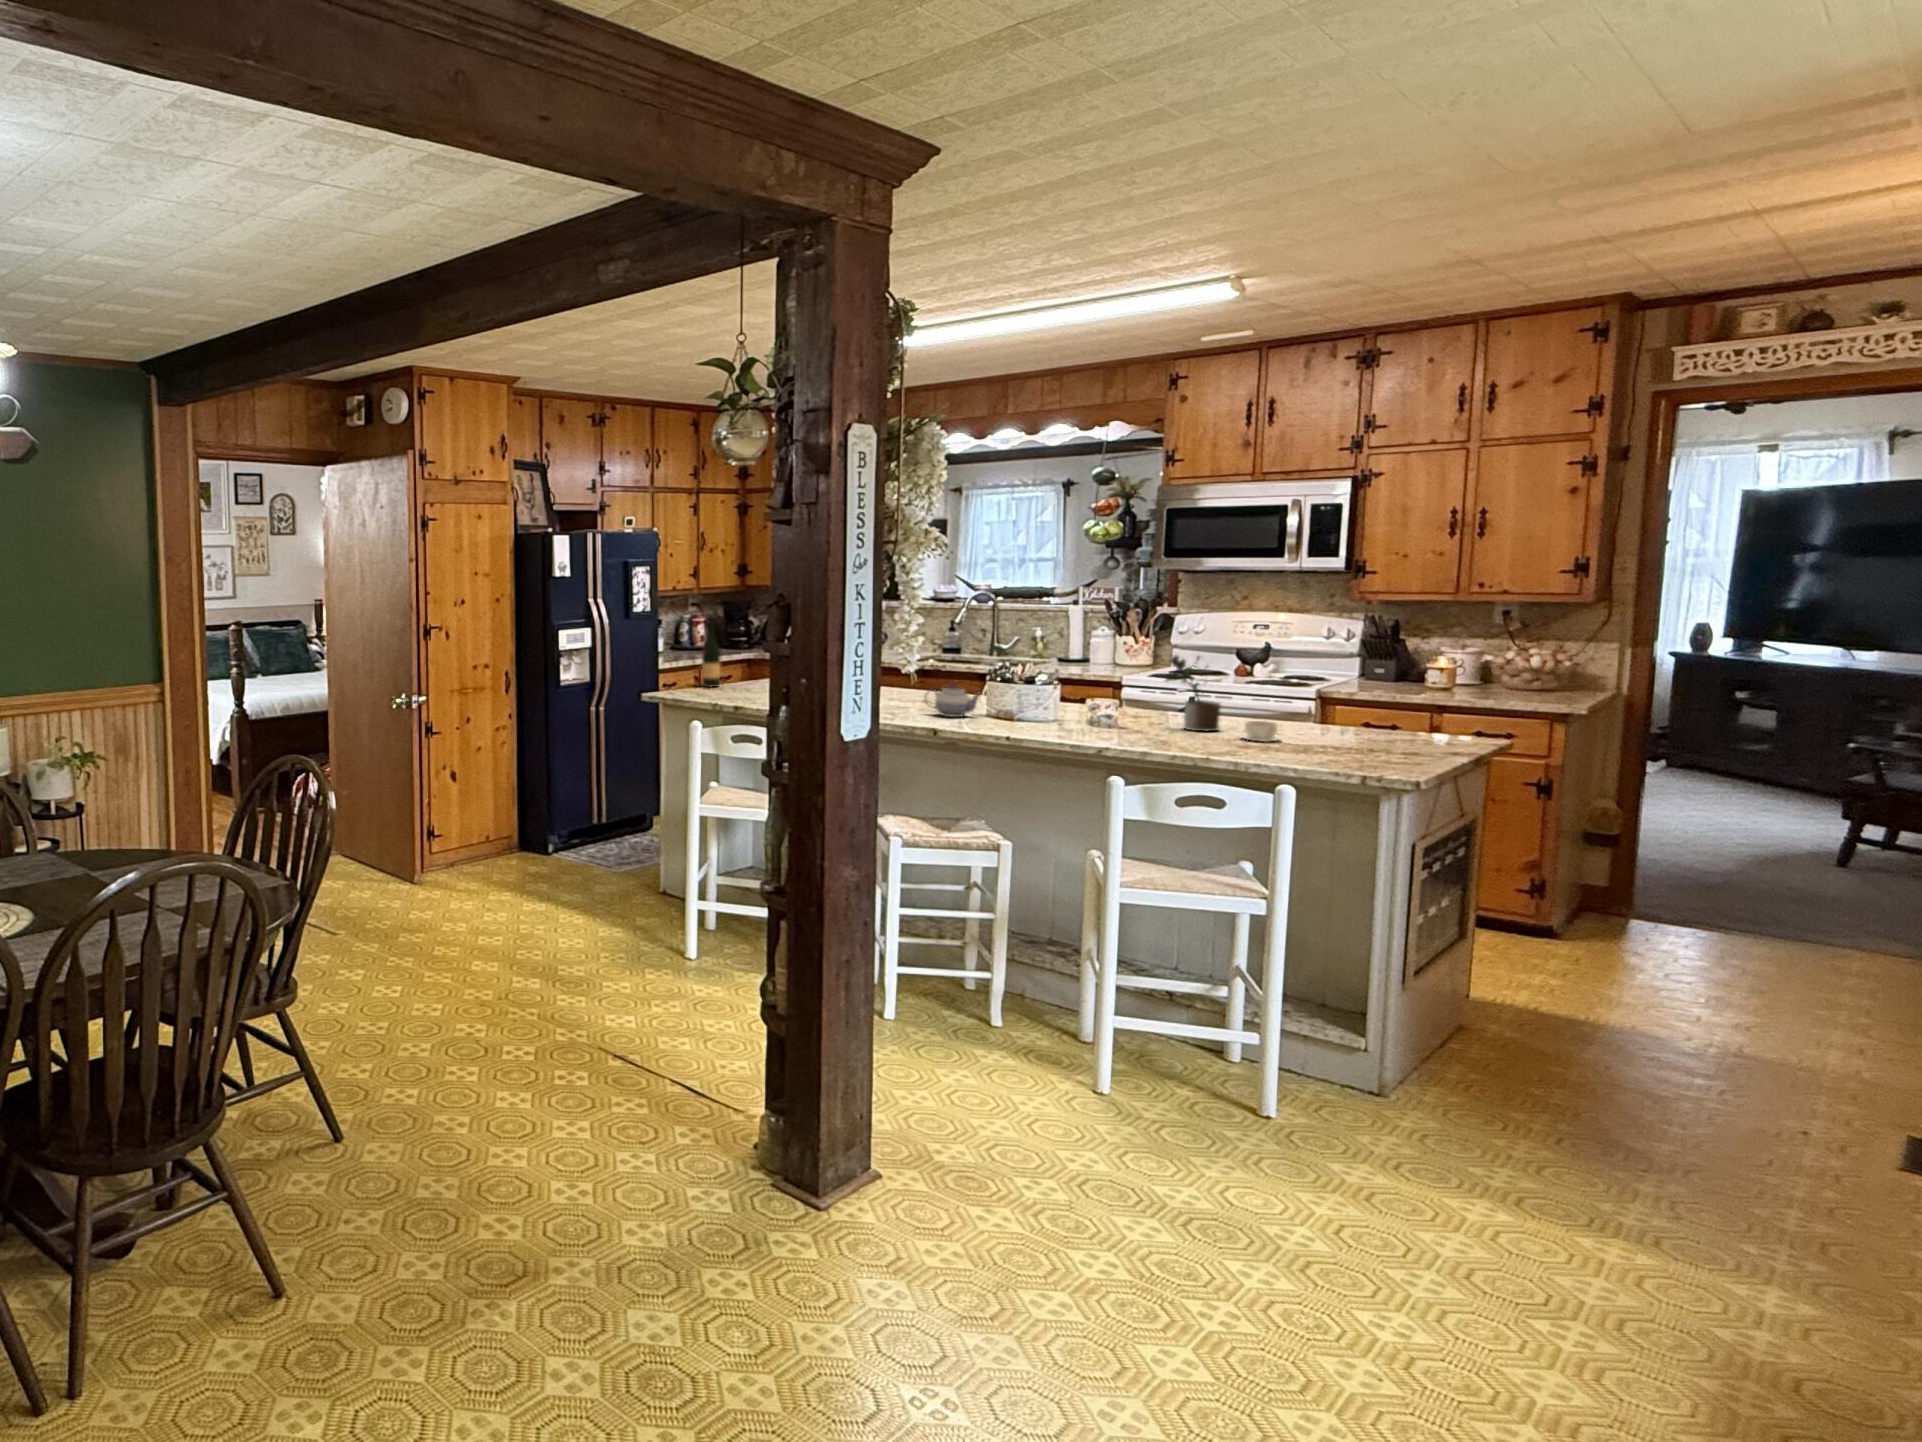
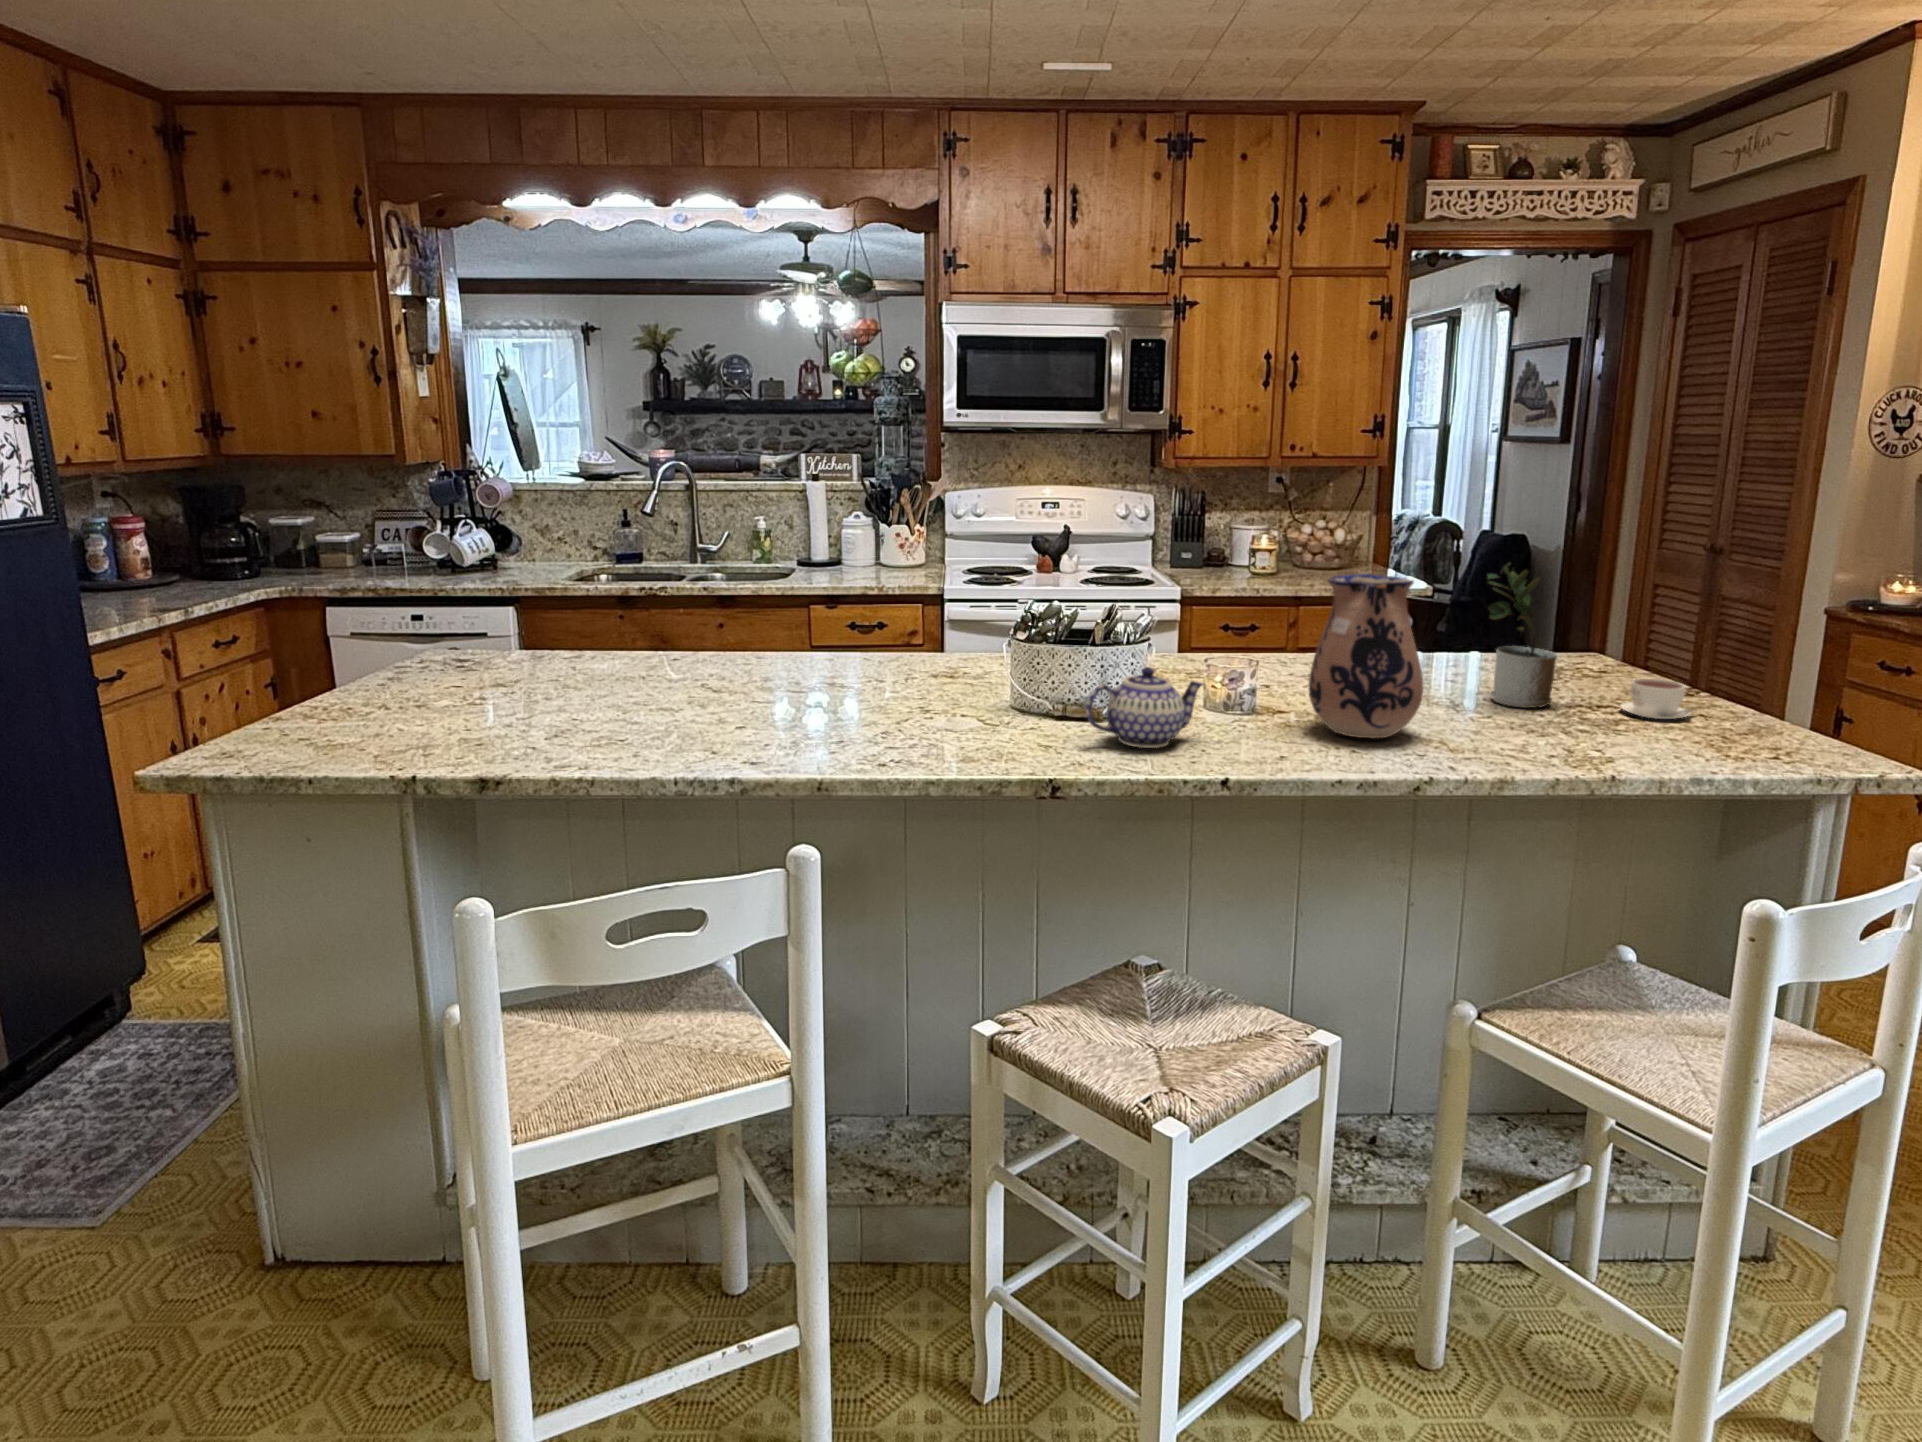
wine bottle: present [697,622,720,688] -> none [345,541,423,737]
ceramic pitcher: none [1033,652,1091,726] -> present [1308,573,1424,738]

